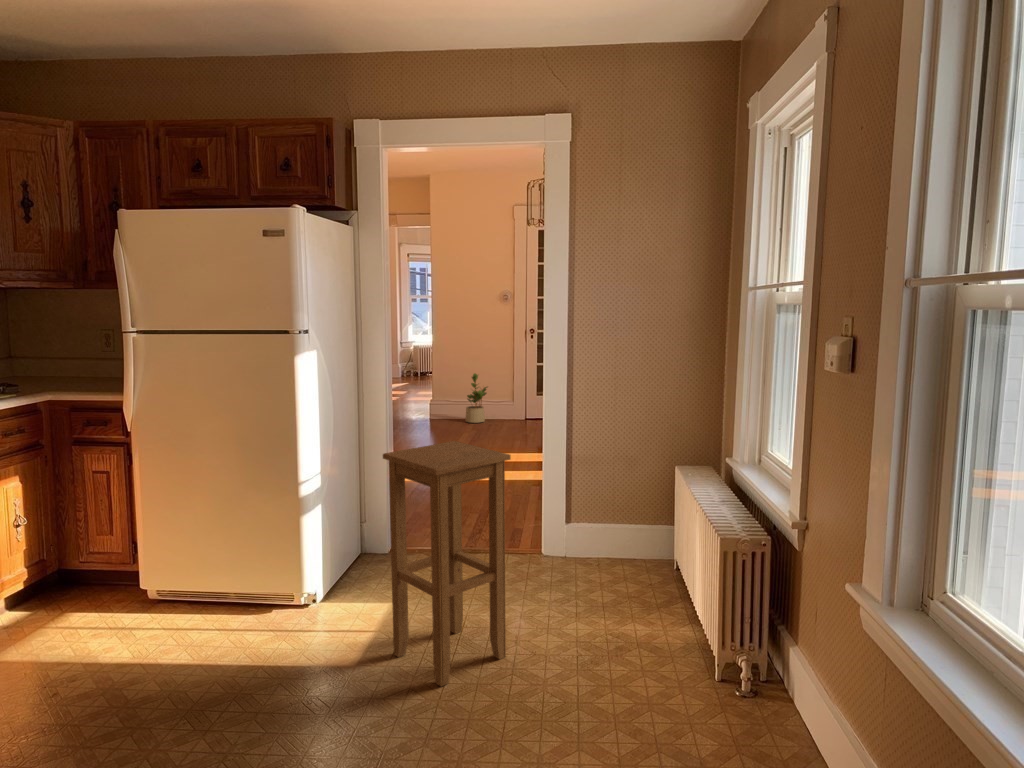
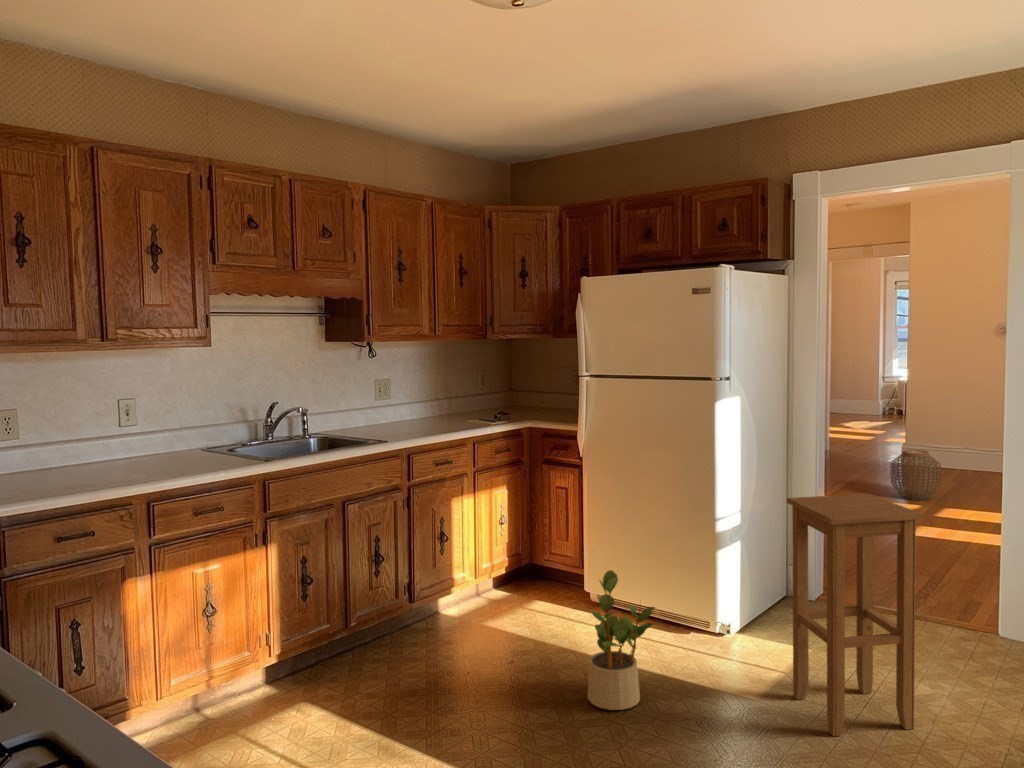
potted plant: present [466,373,487,423] -> present [588,570,655,710]
woven basket: none [427,403,466,446] -> present [891,450,941,500]

